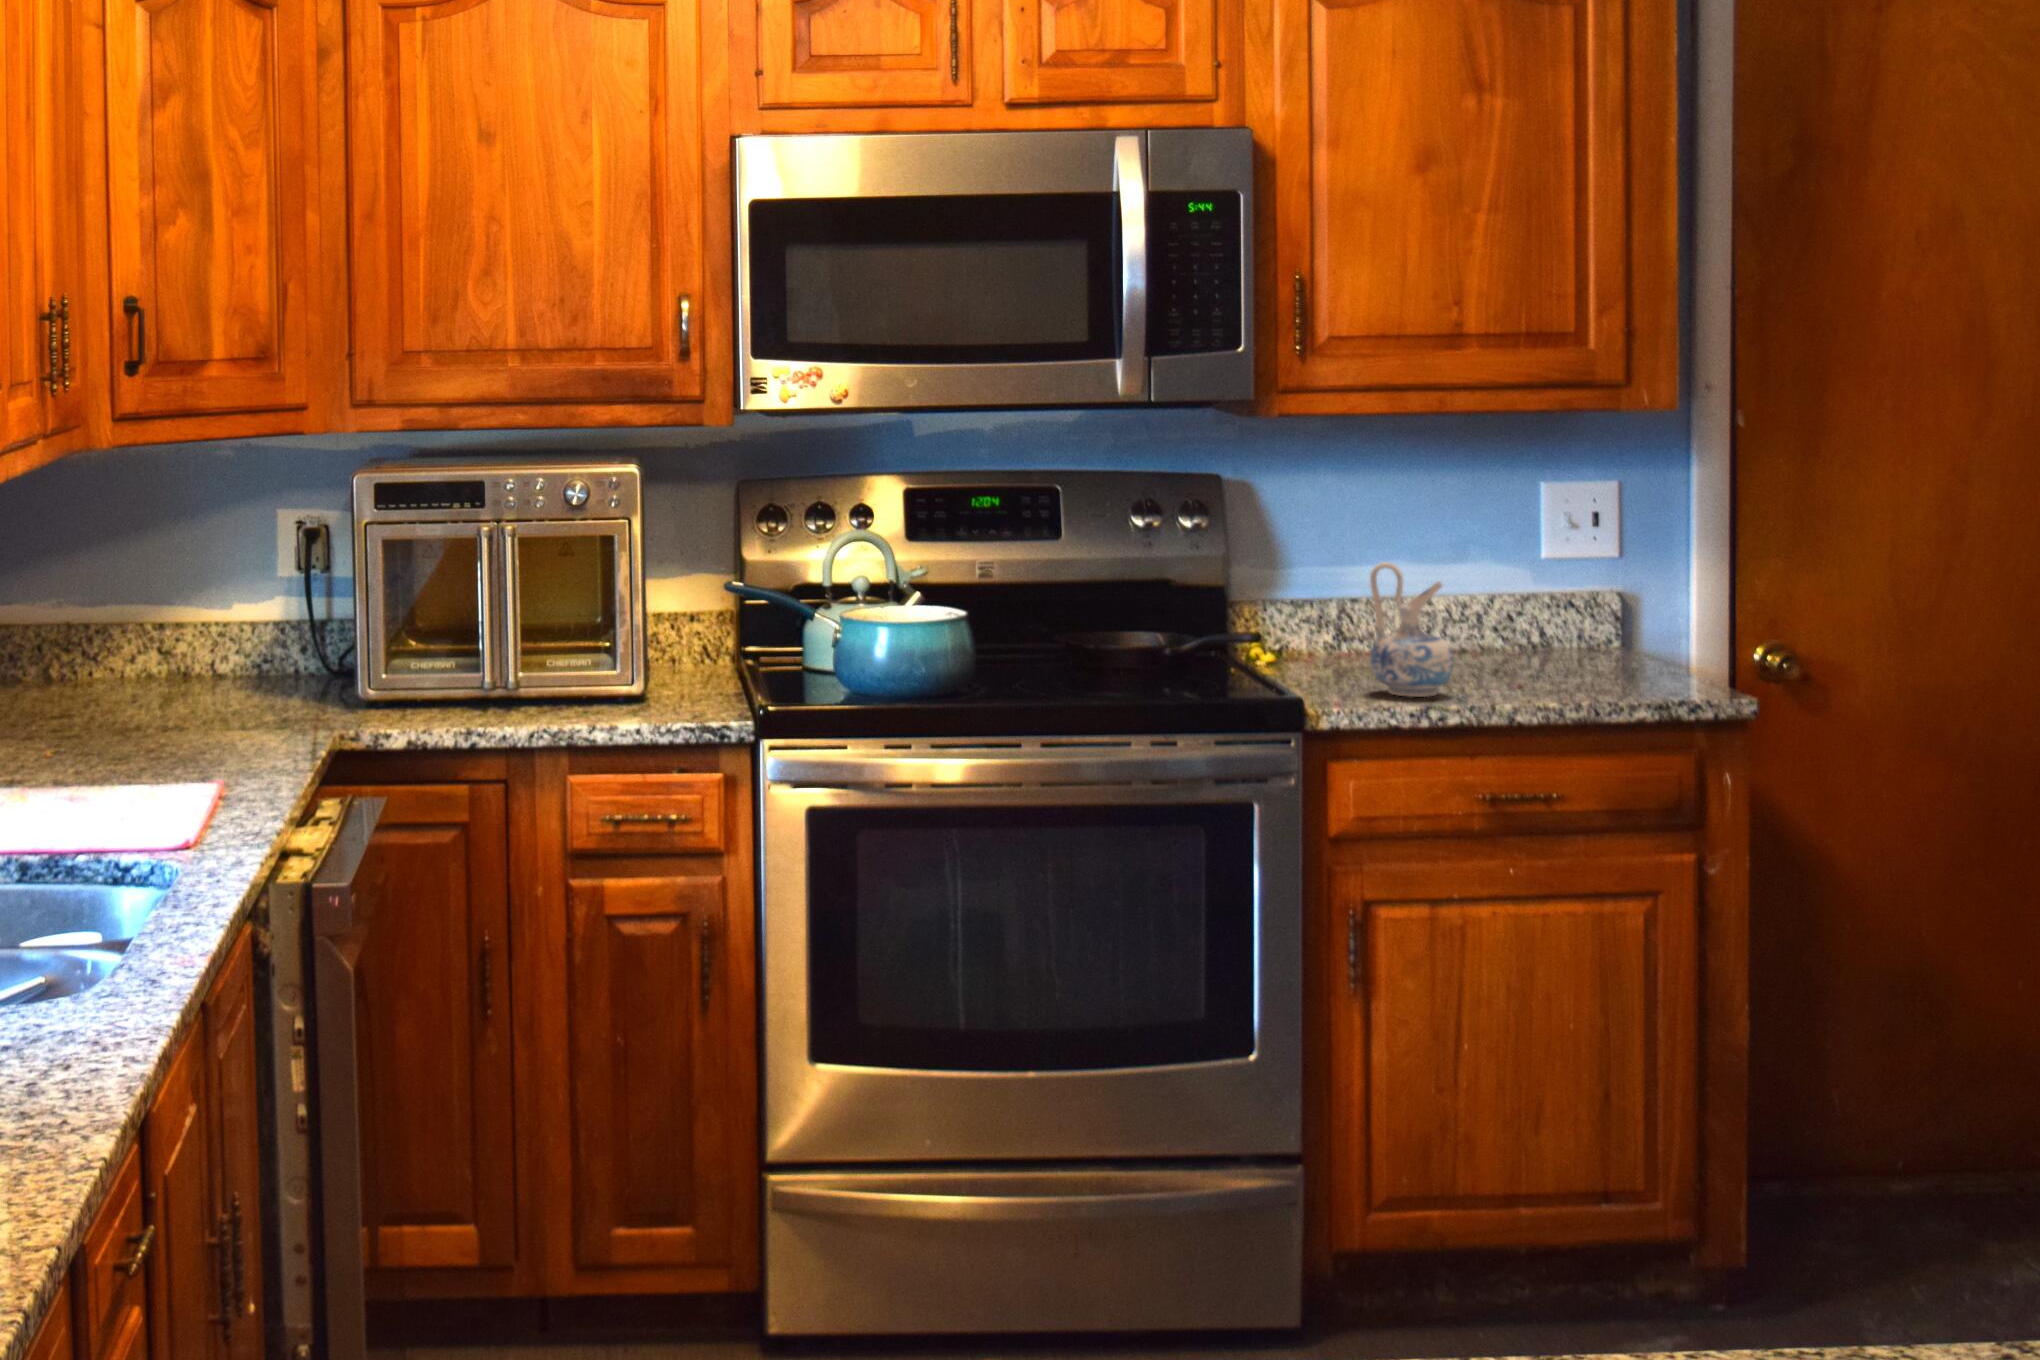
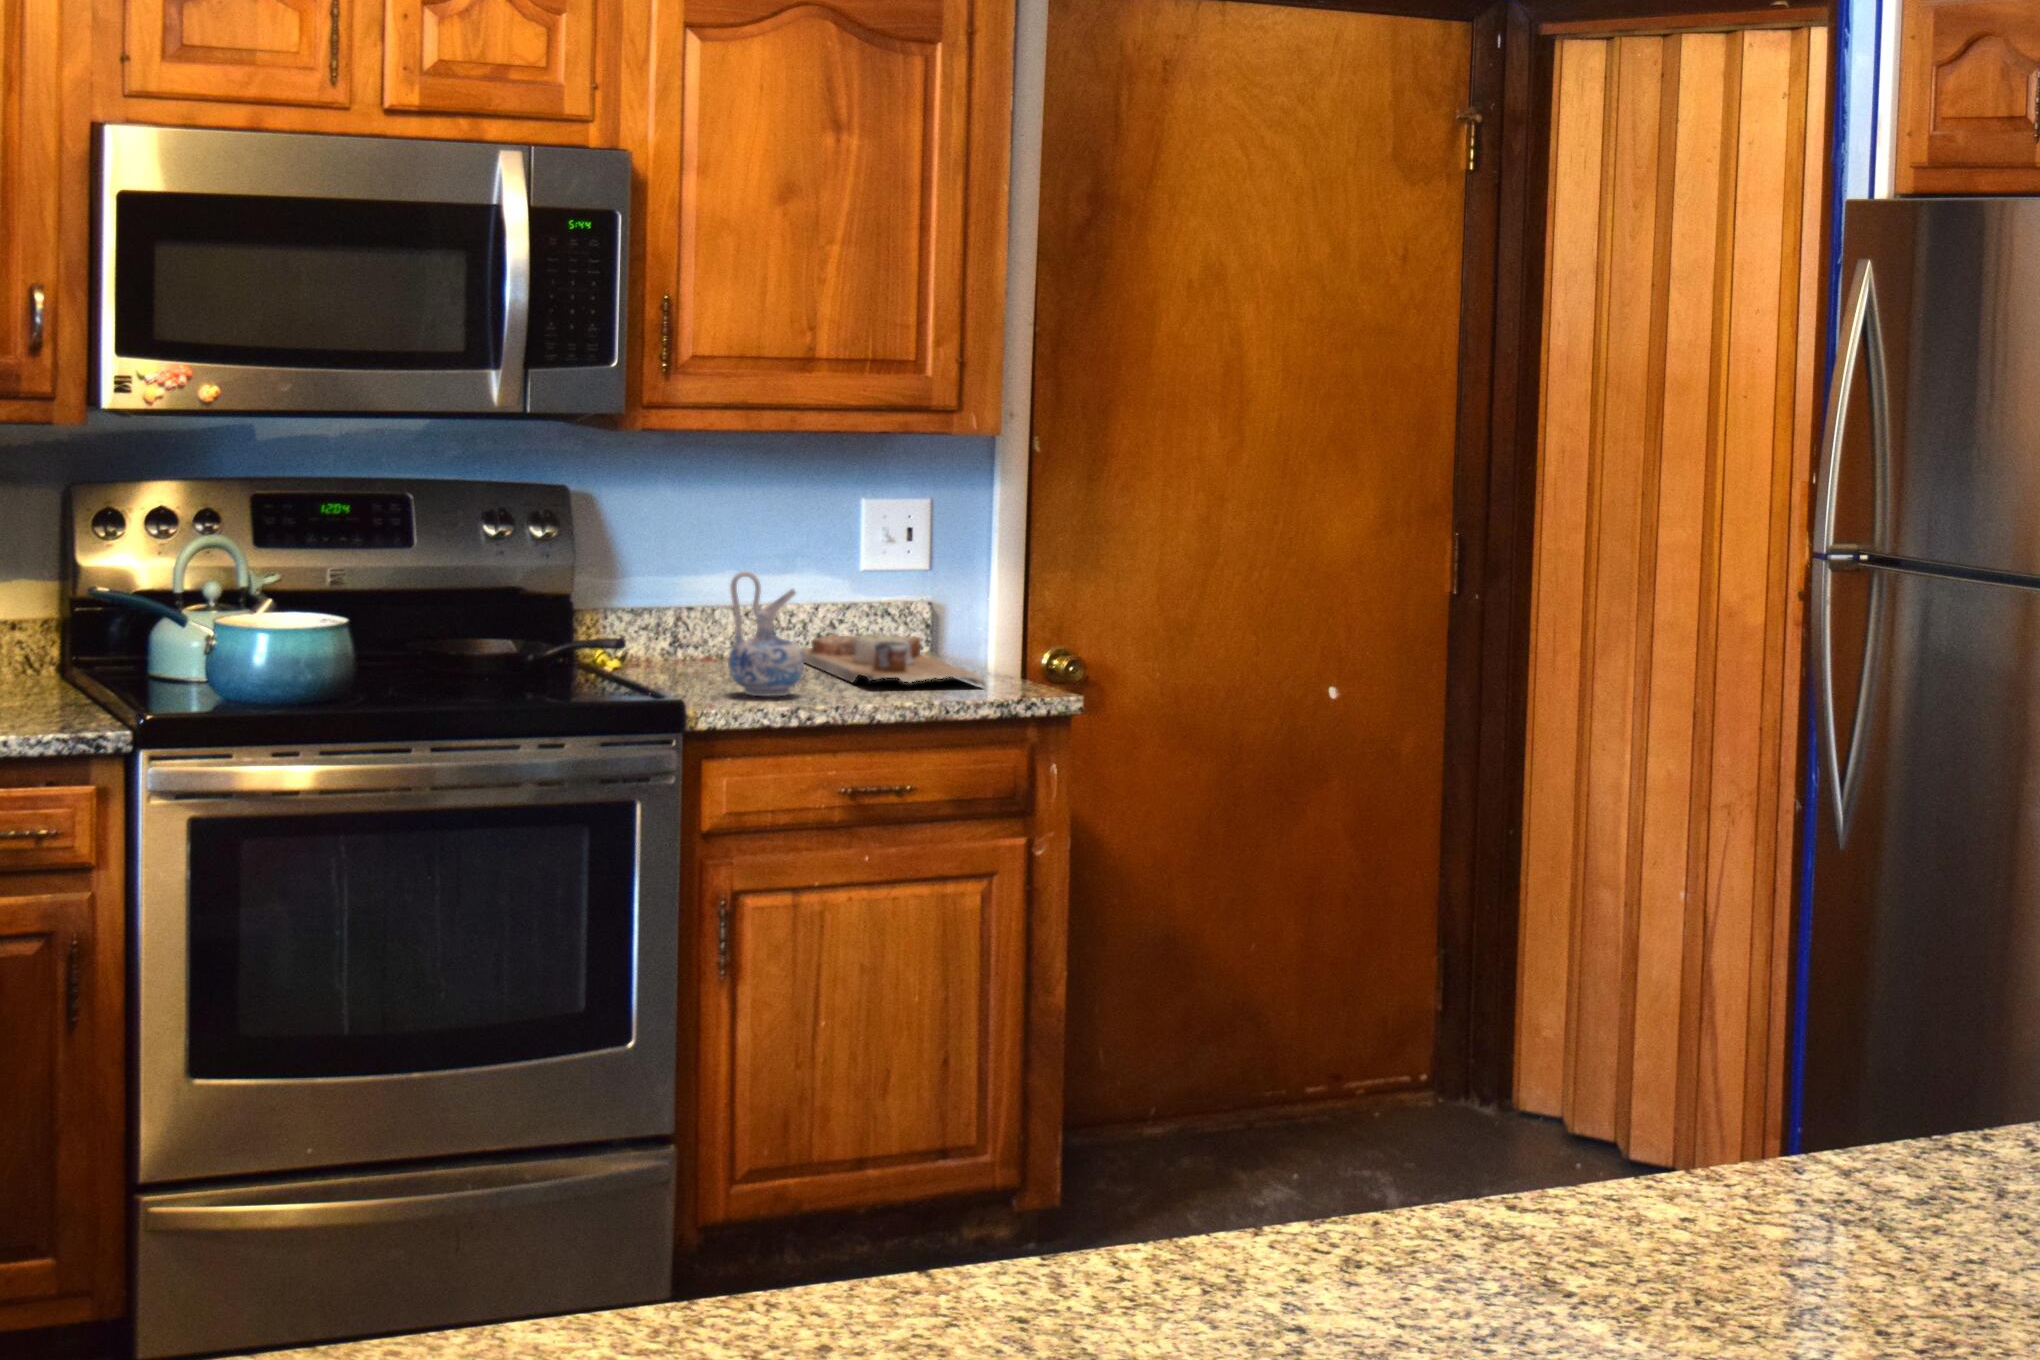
cutting board: none [1469,626,1672,692] -> present [801,634,985,685]

